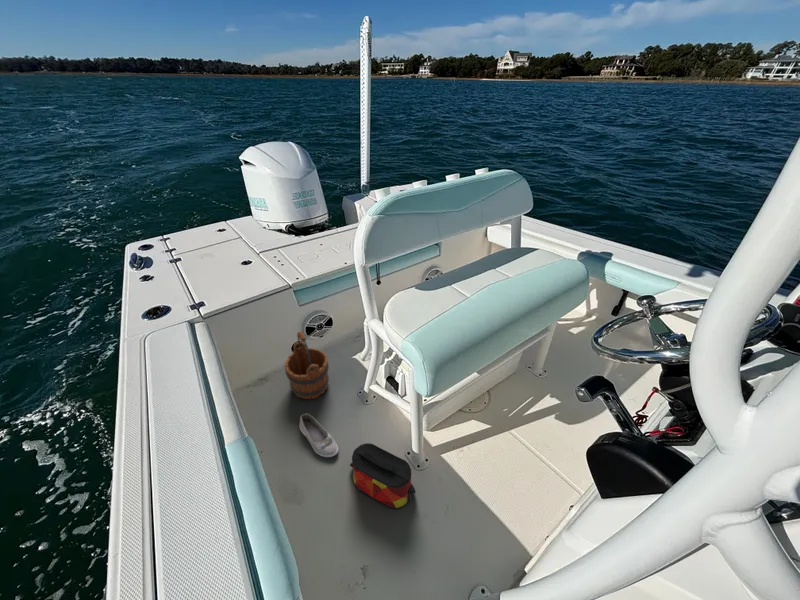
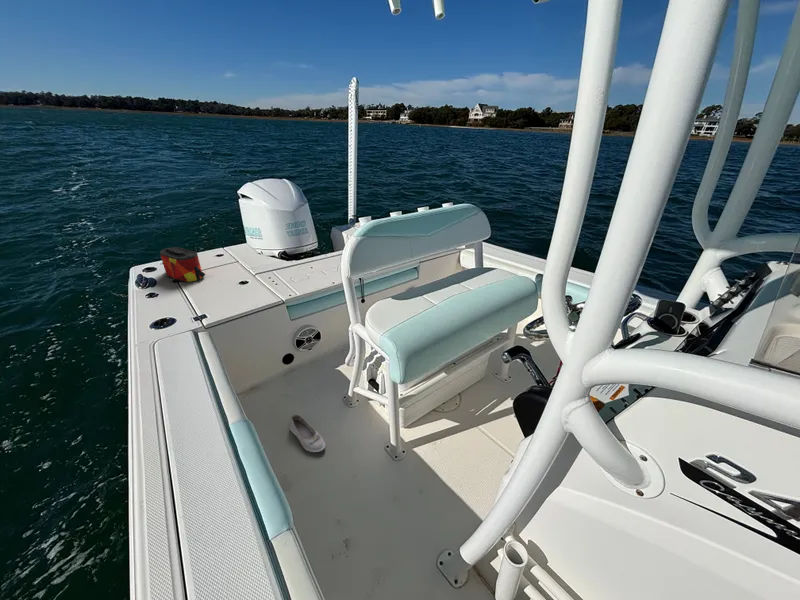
wooden bucket: present [285,332,329,399] -> none [277,341,316,404]
bag: present [350,443,416,509] -> present [160,247,205,282]

